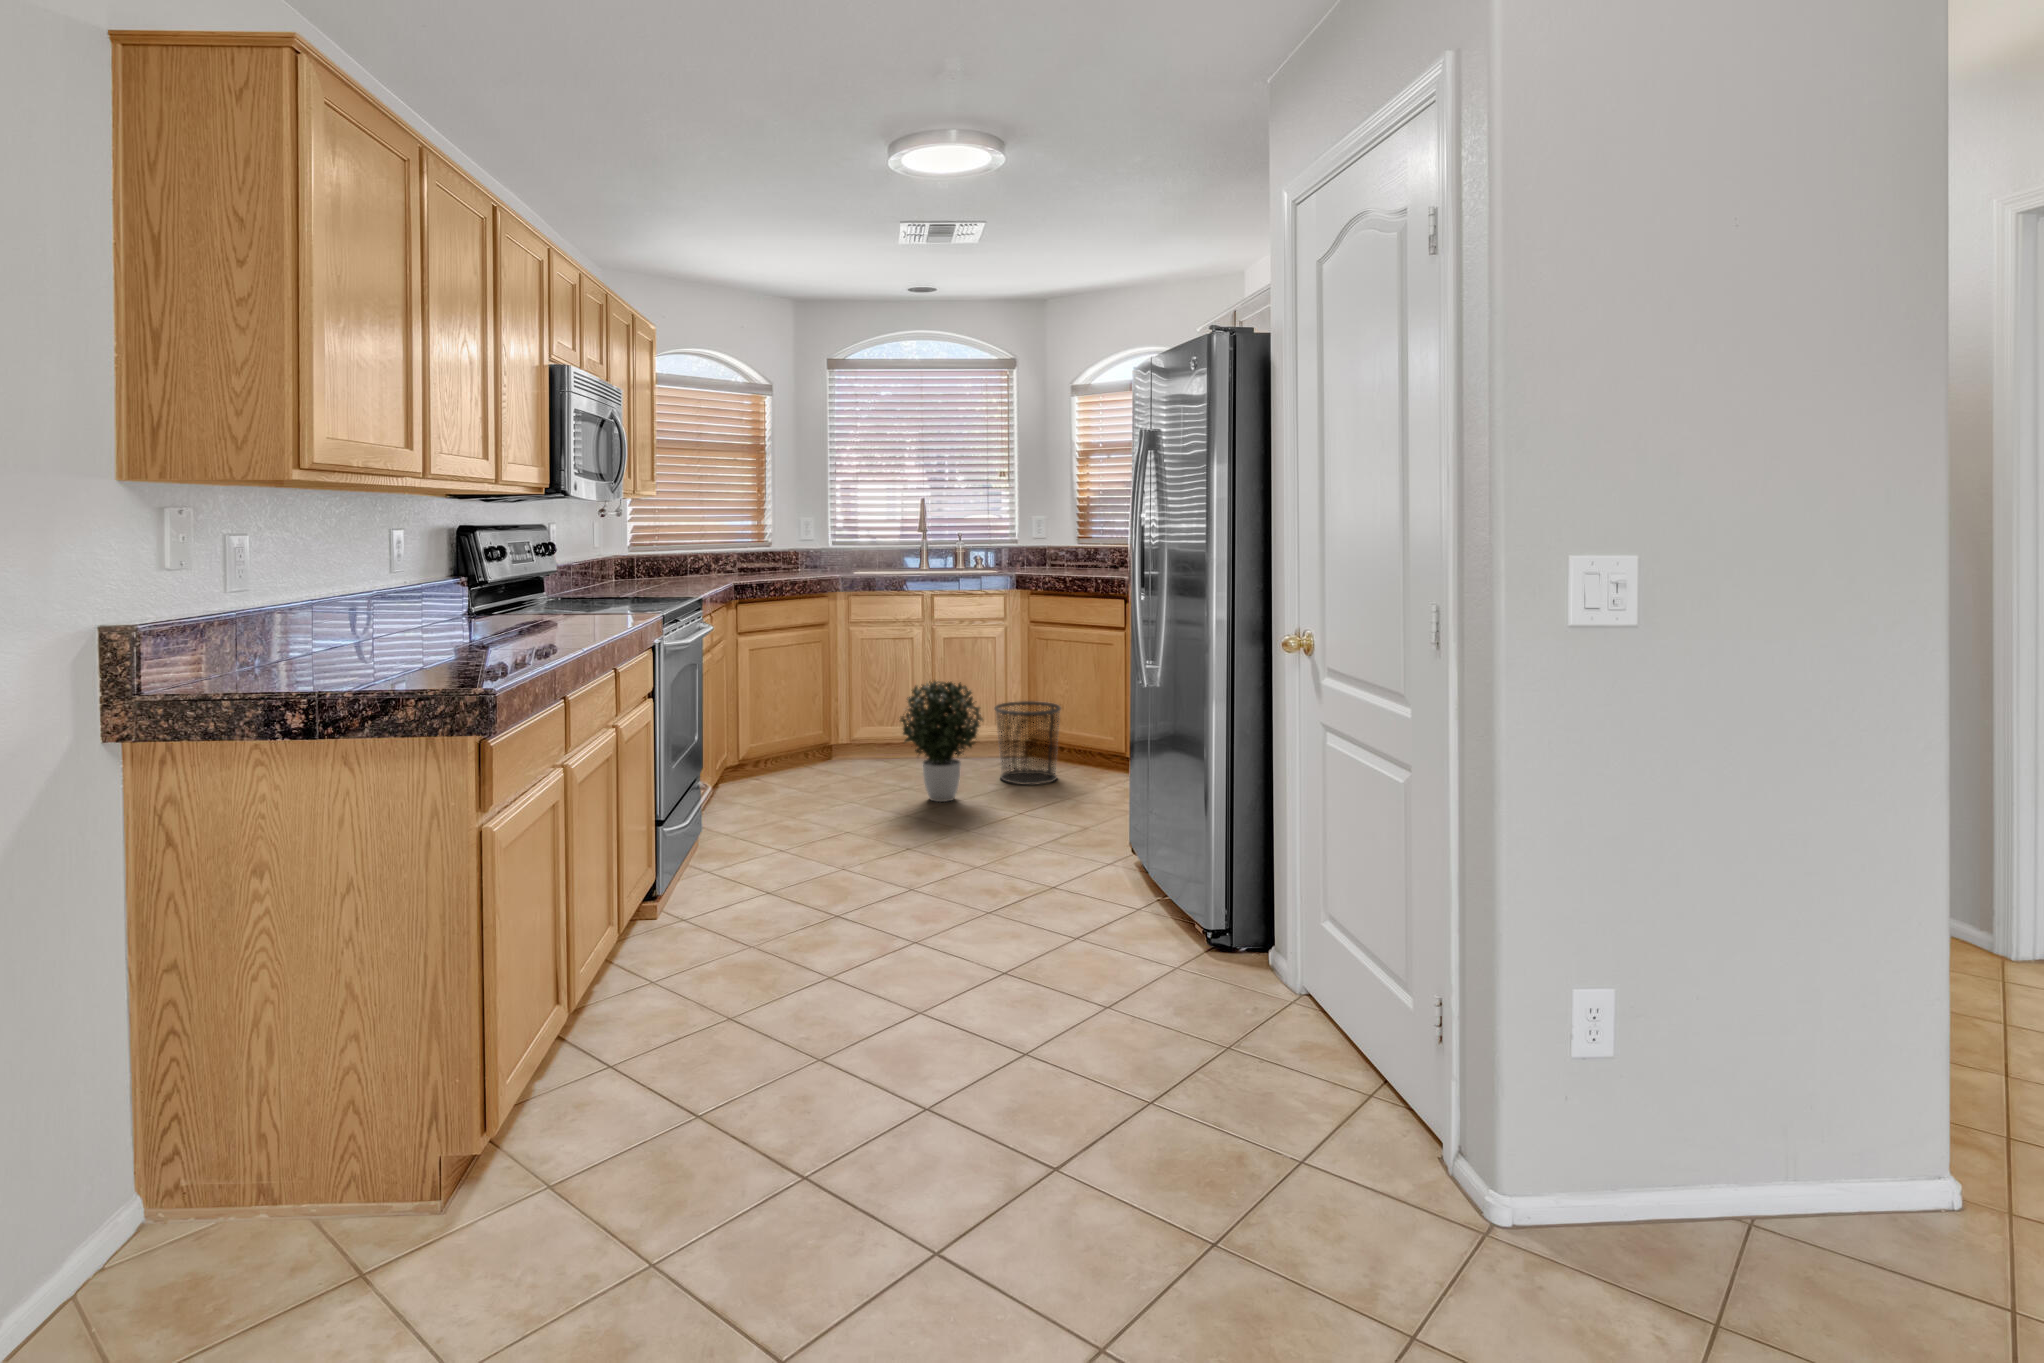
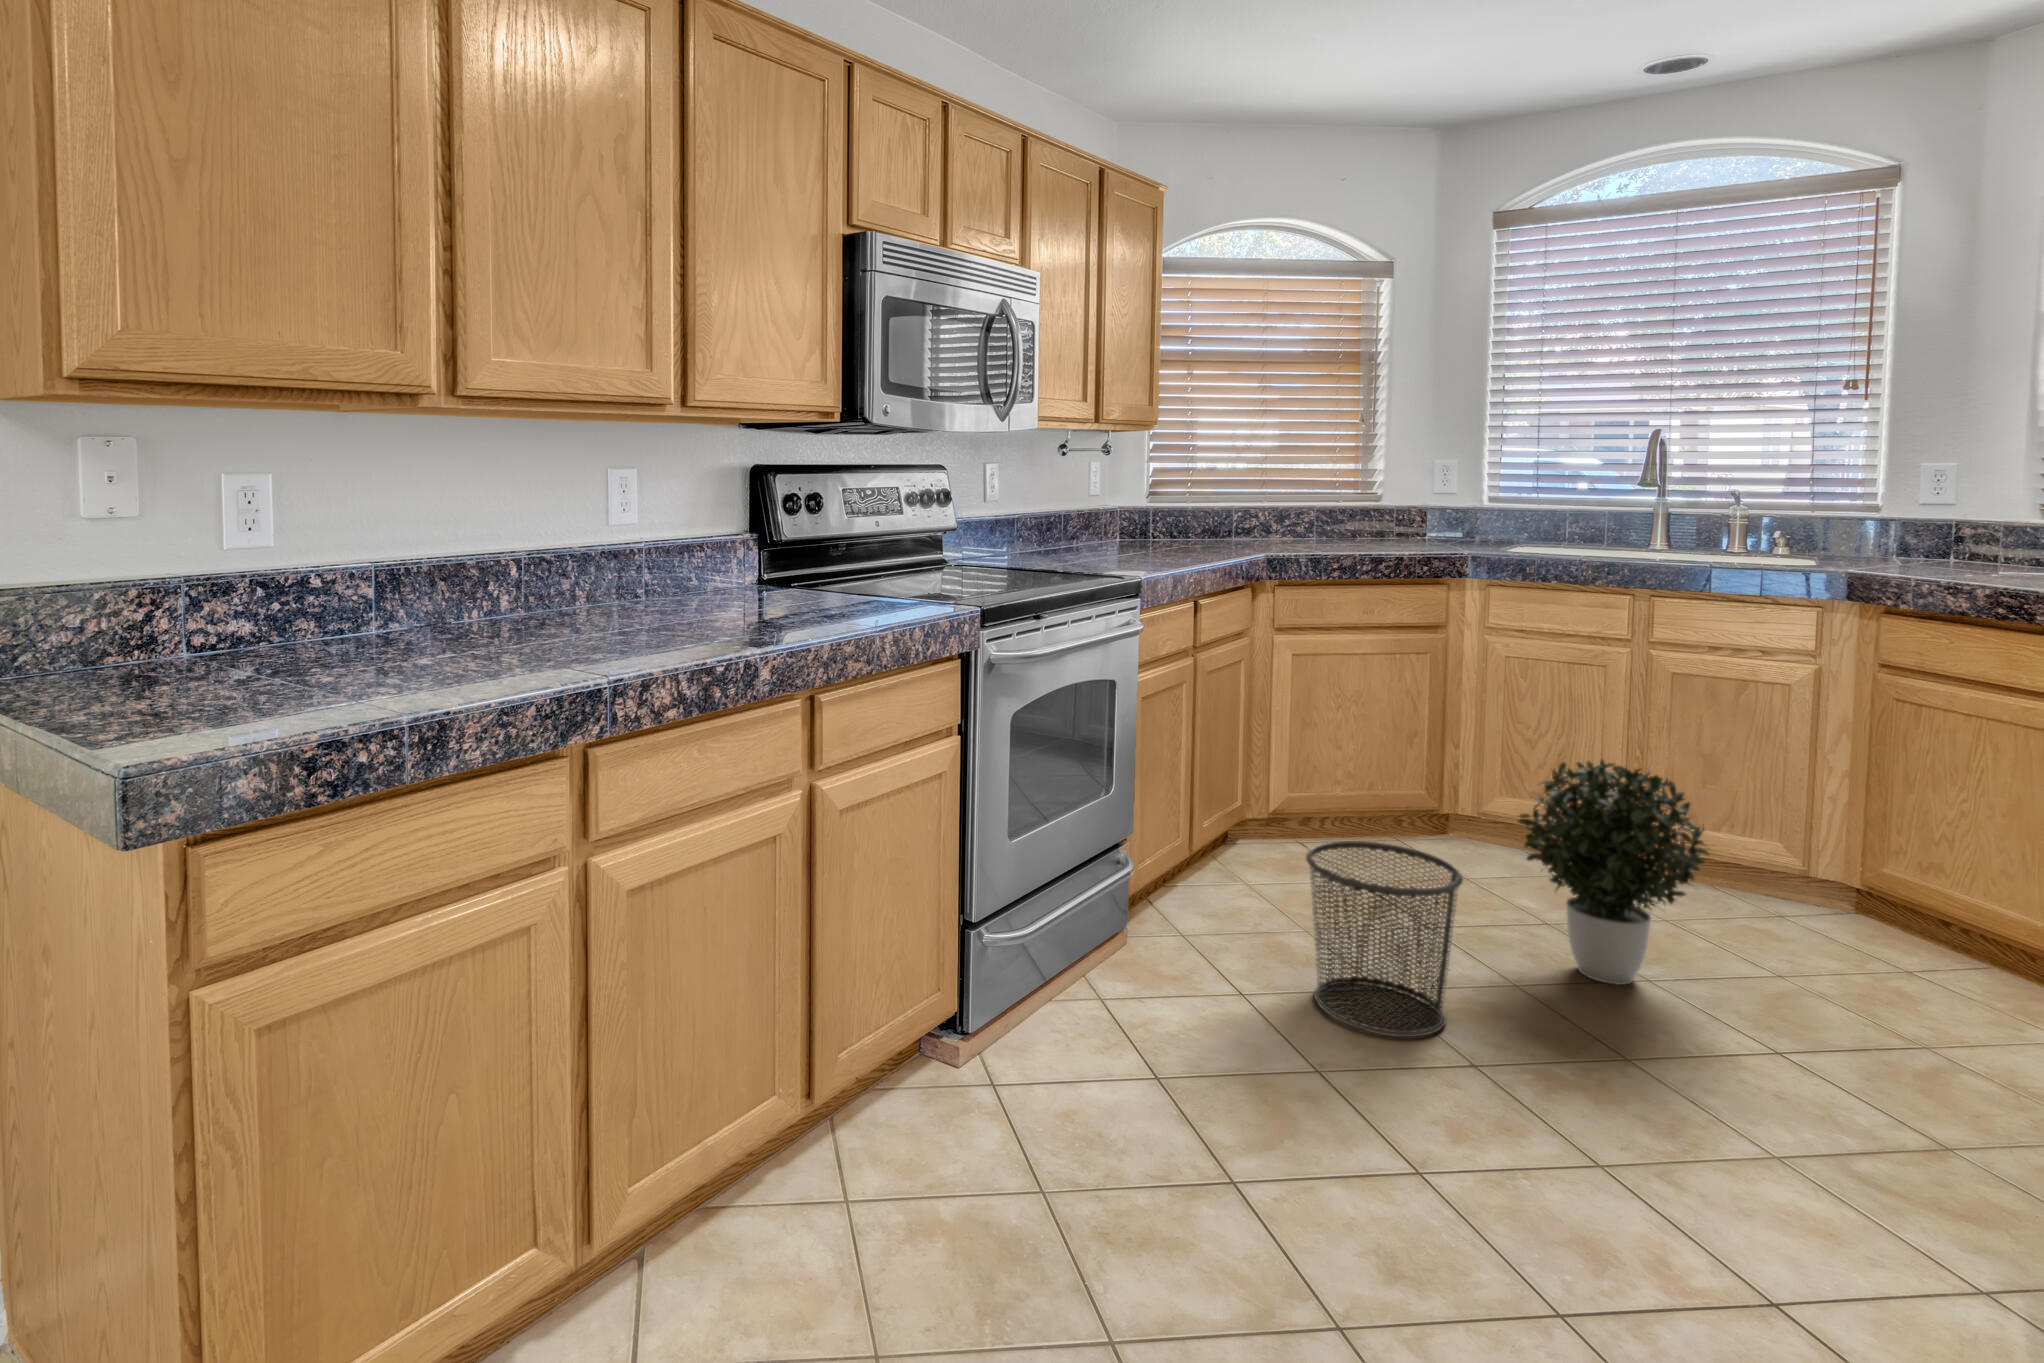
waste bin: present [994,701,1061,785] -> present [1306,841,1463,1037]

